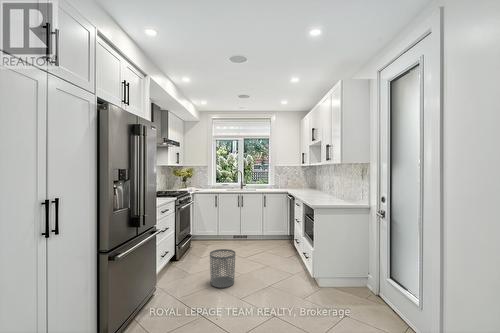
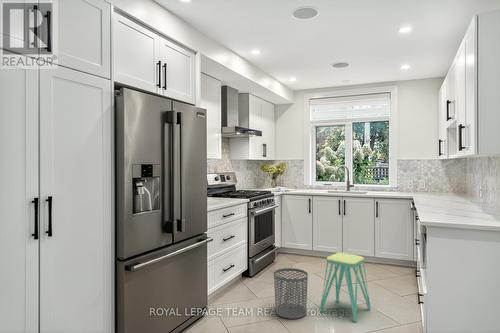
stool: none [243,234,275,282] -> present [320,253,370,322]

